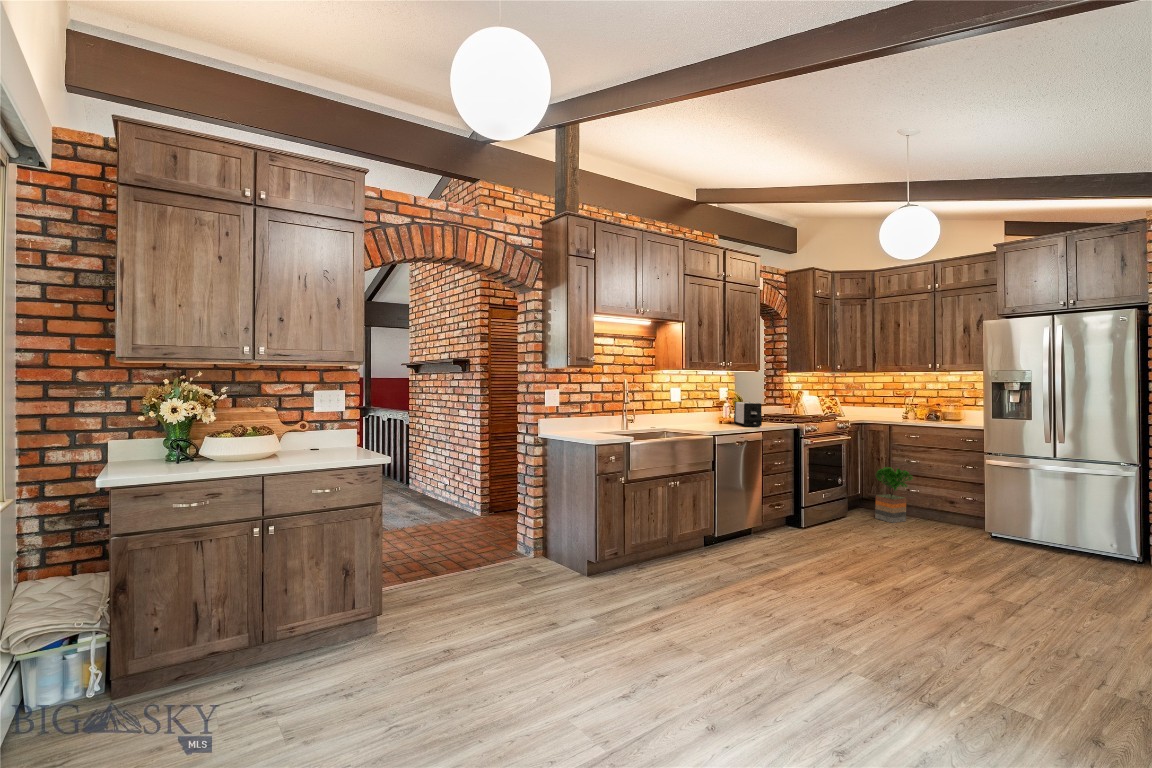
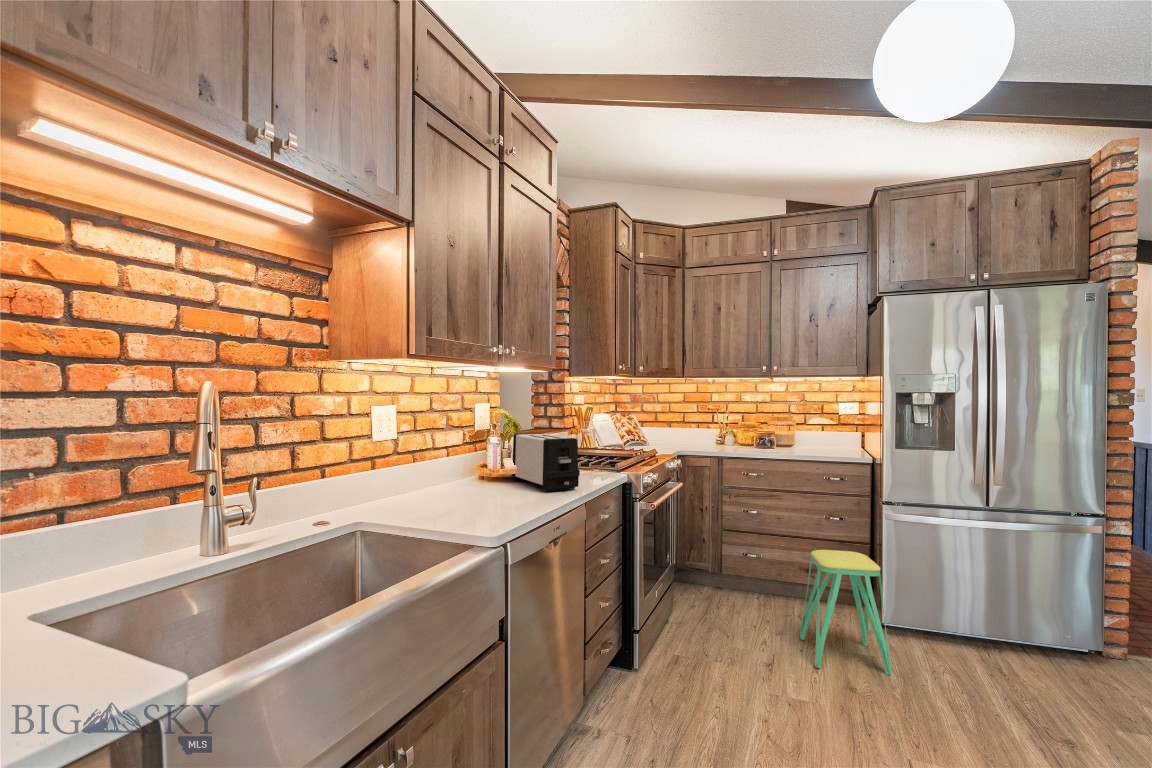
potted tree: present [875,467,913,523] -> none [714,526,771,622]
stool: none [912,477,966,547] -> present [800,550,891,675]

